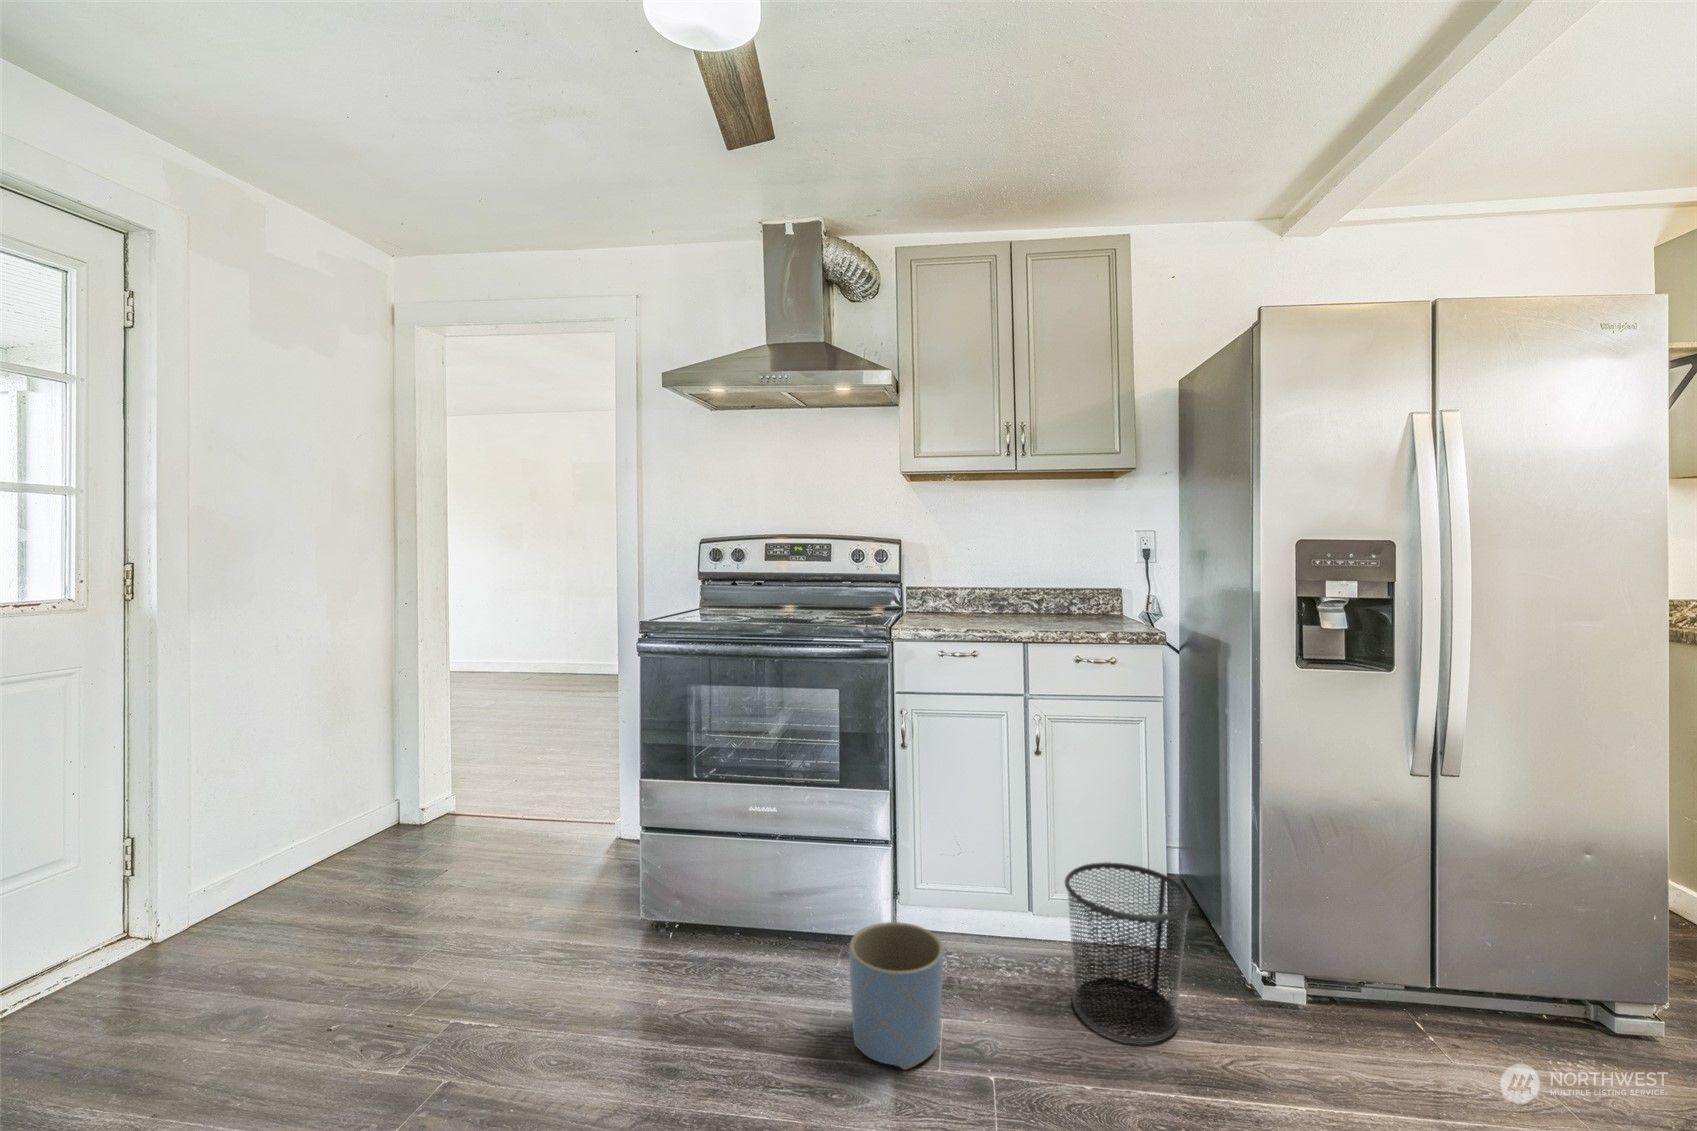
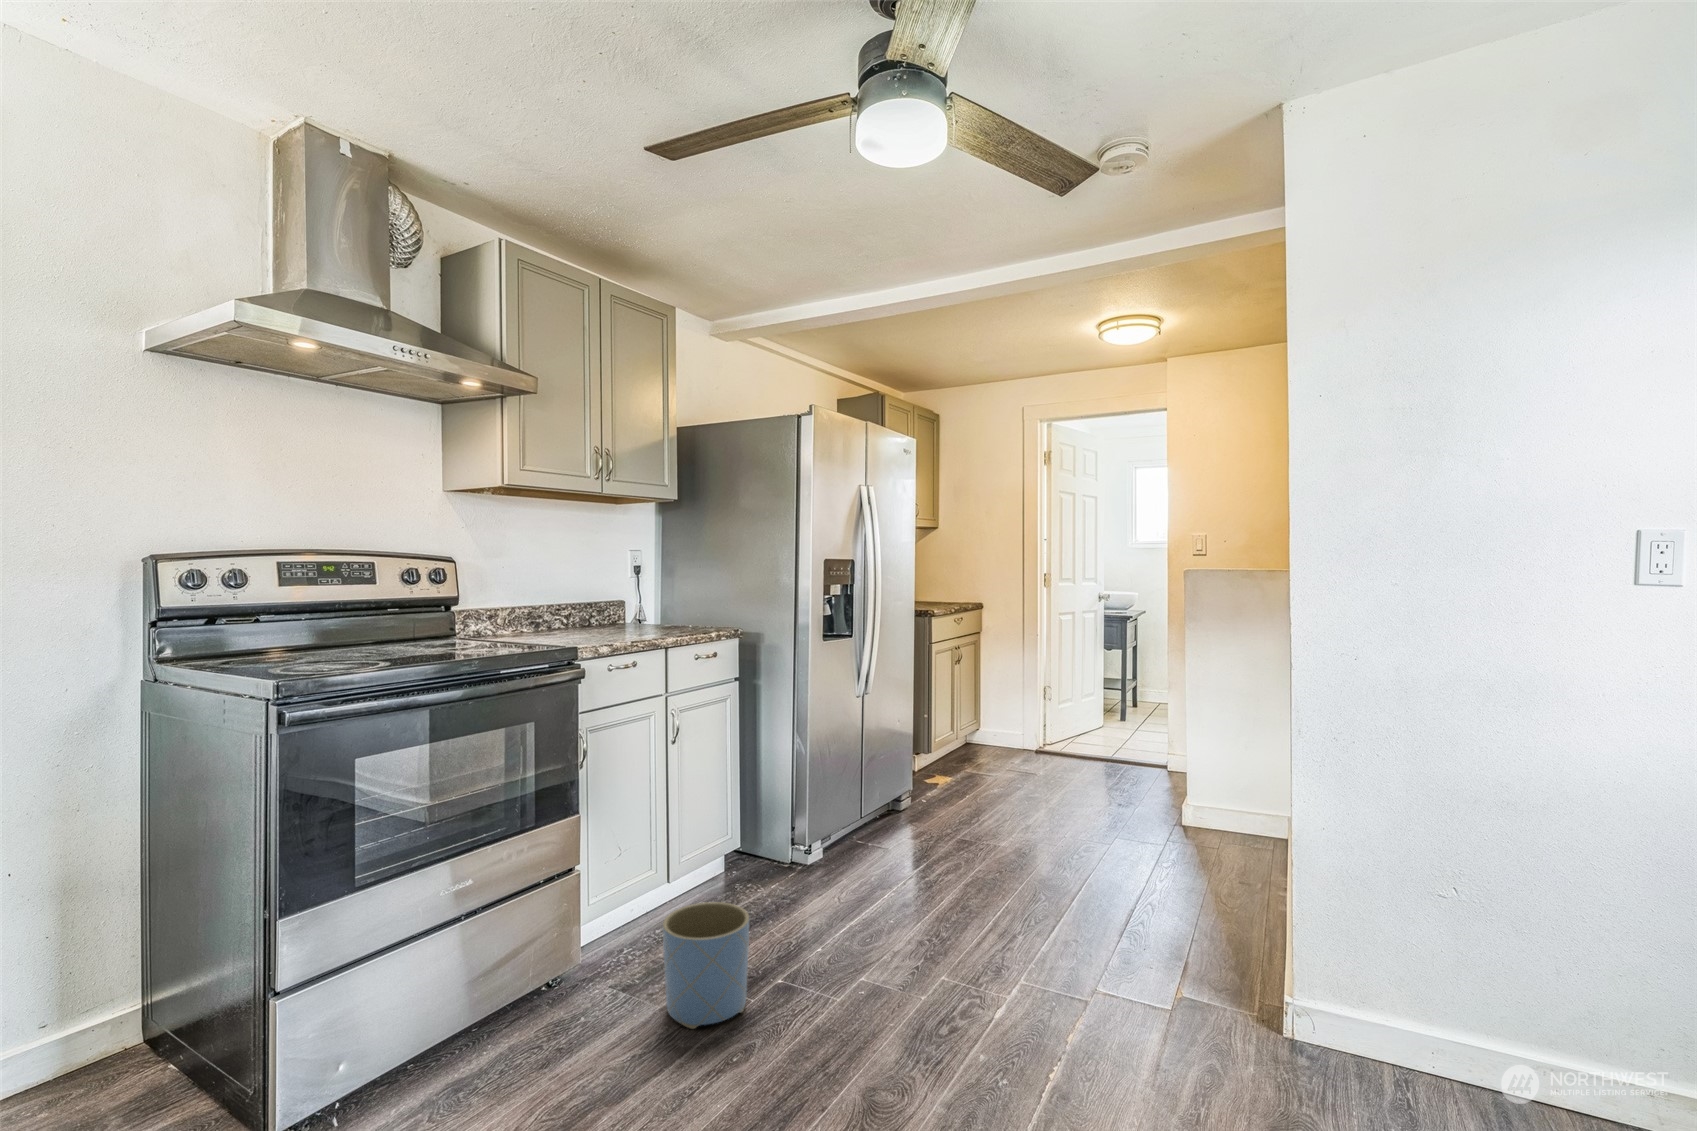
waste bin: present [1065,862,1191,1043] -> none [731,802,821,926]

